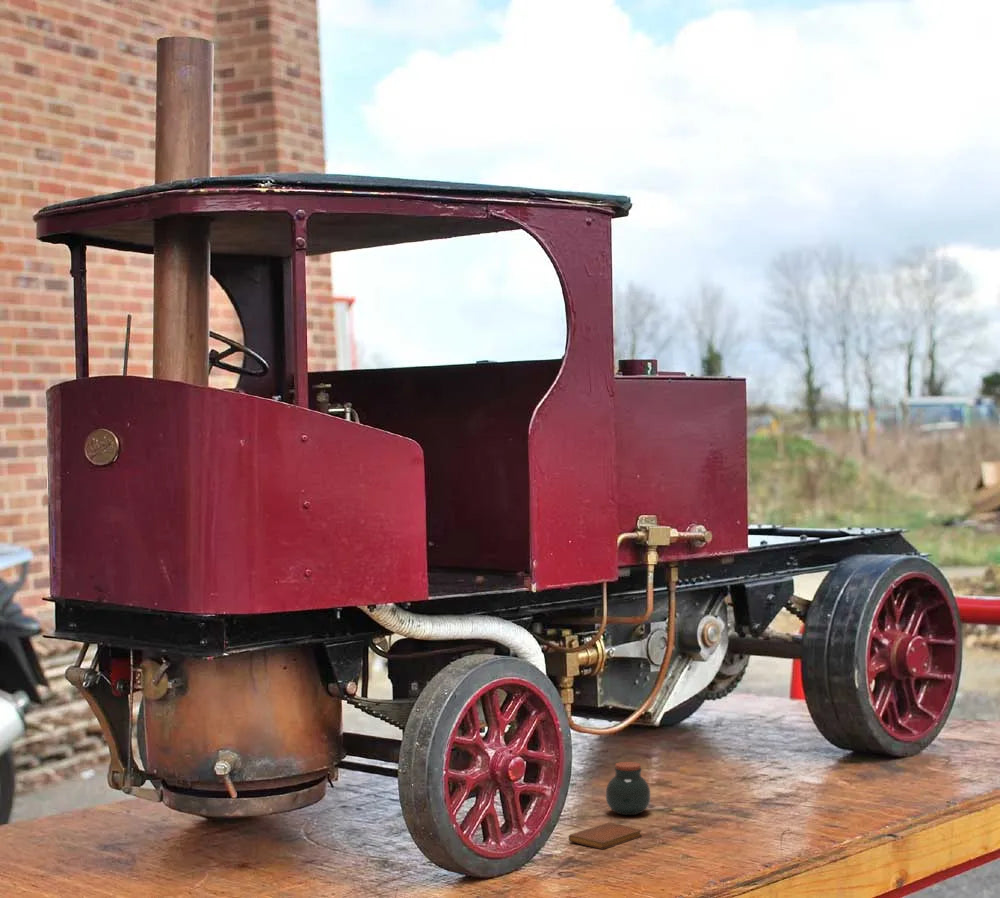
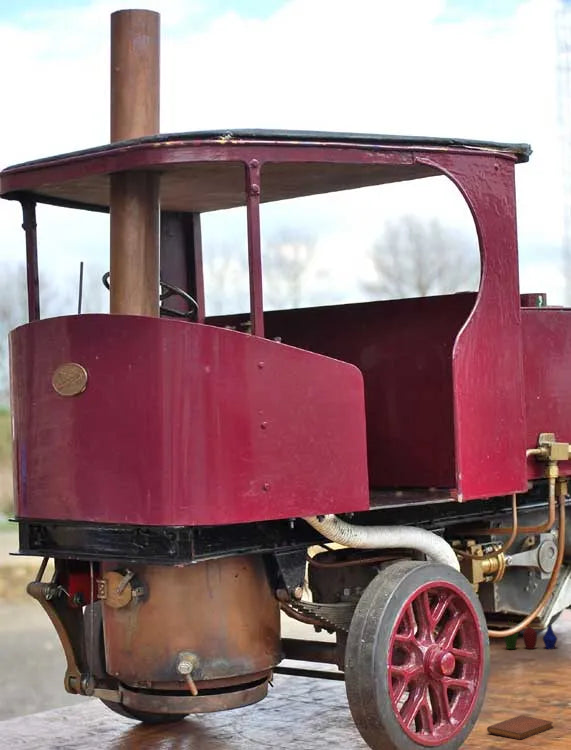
bottle: none [613,715,672,749] -> present [504,622,557,649]
jar: present [606,762,650,815] -> none [514,660,555,709]

